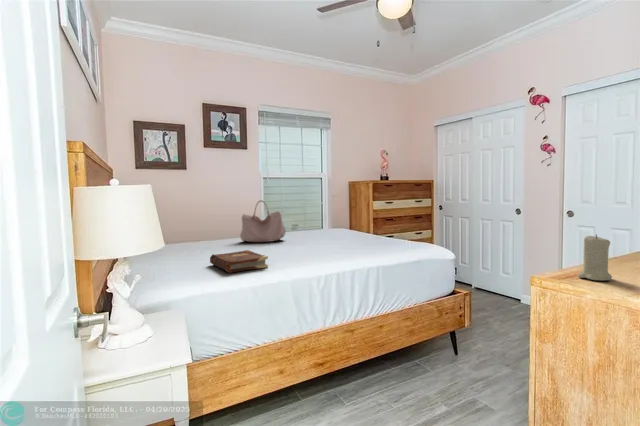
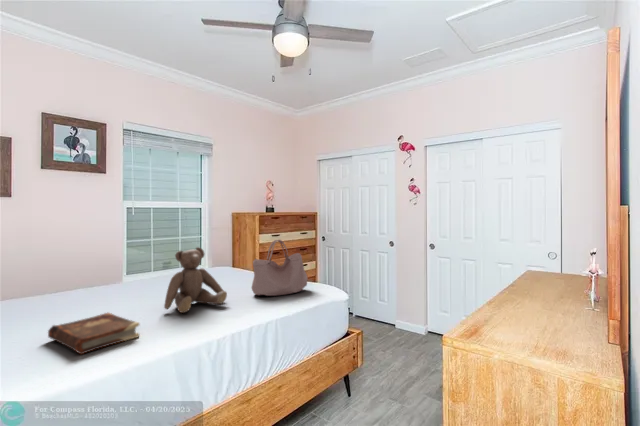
handbag: present [240,200,286,242] -> present [252,240,307,296]
teddy bear: none [287,204,337,256] -> present [164,247,227,313]
candle: present [578,235,612,281] -> none [480,290,507,335]

